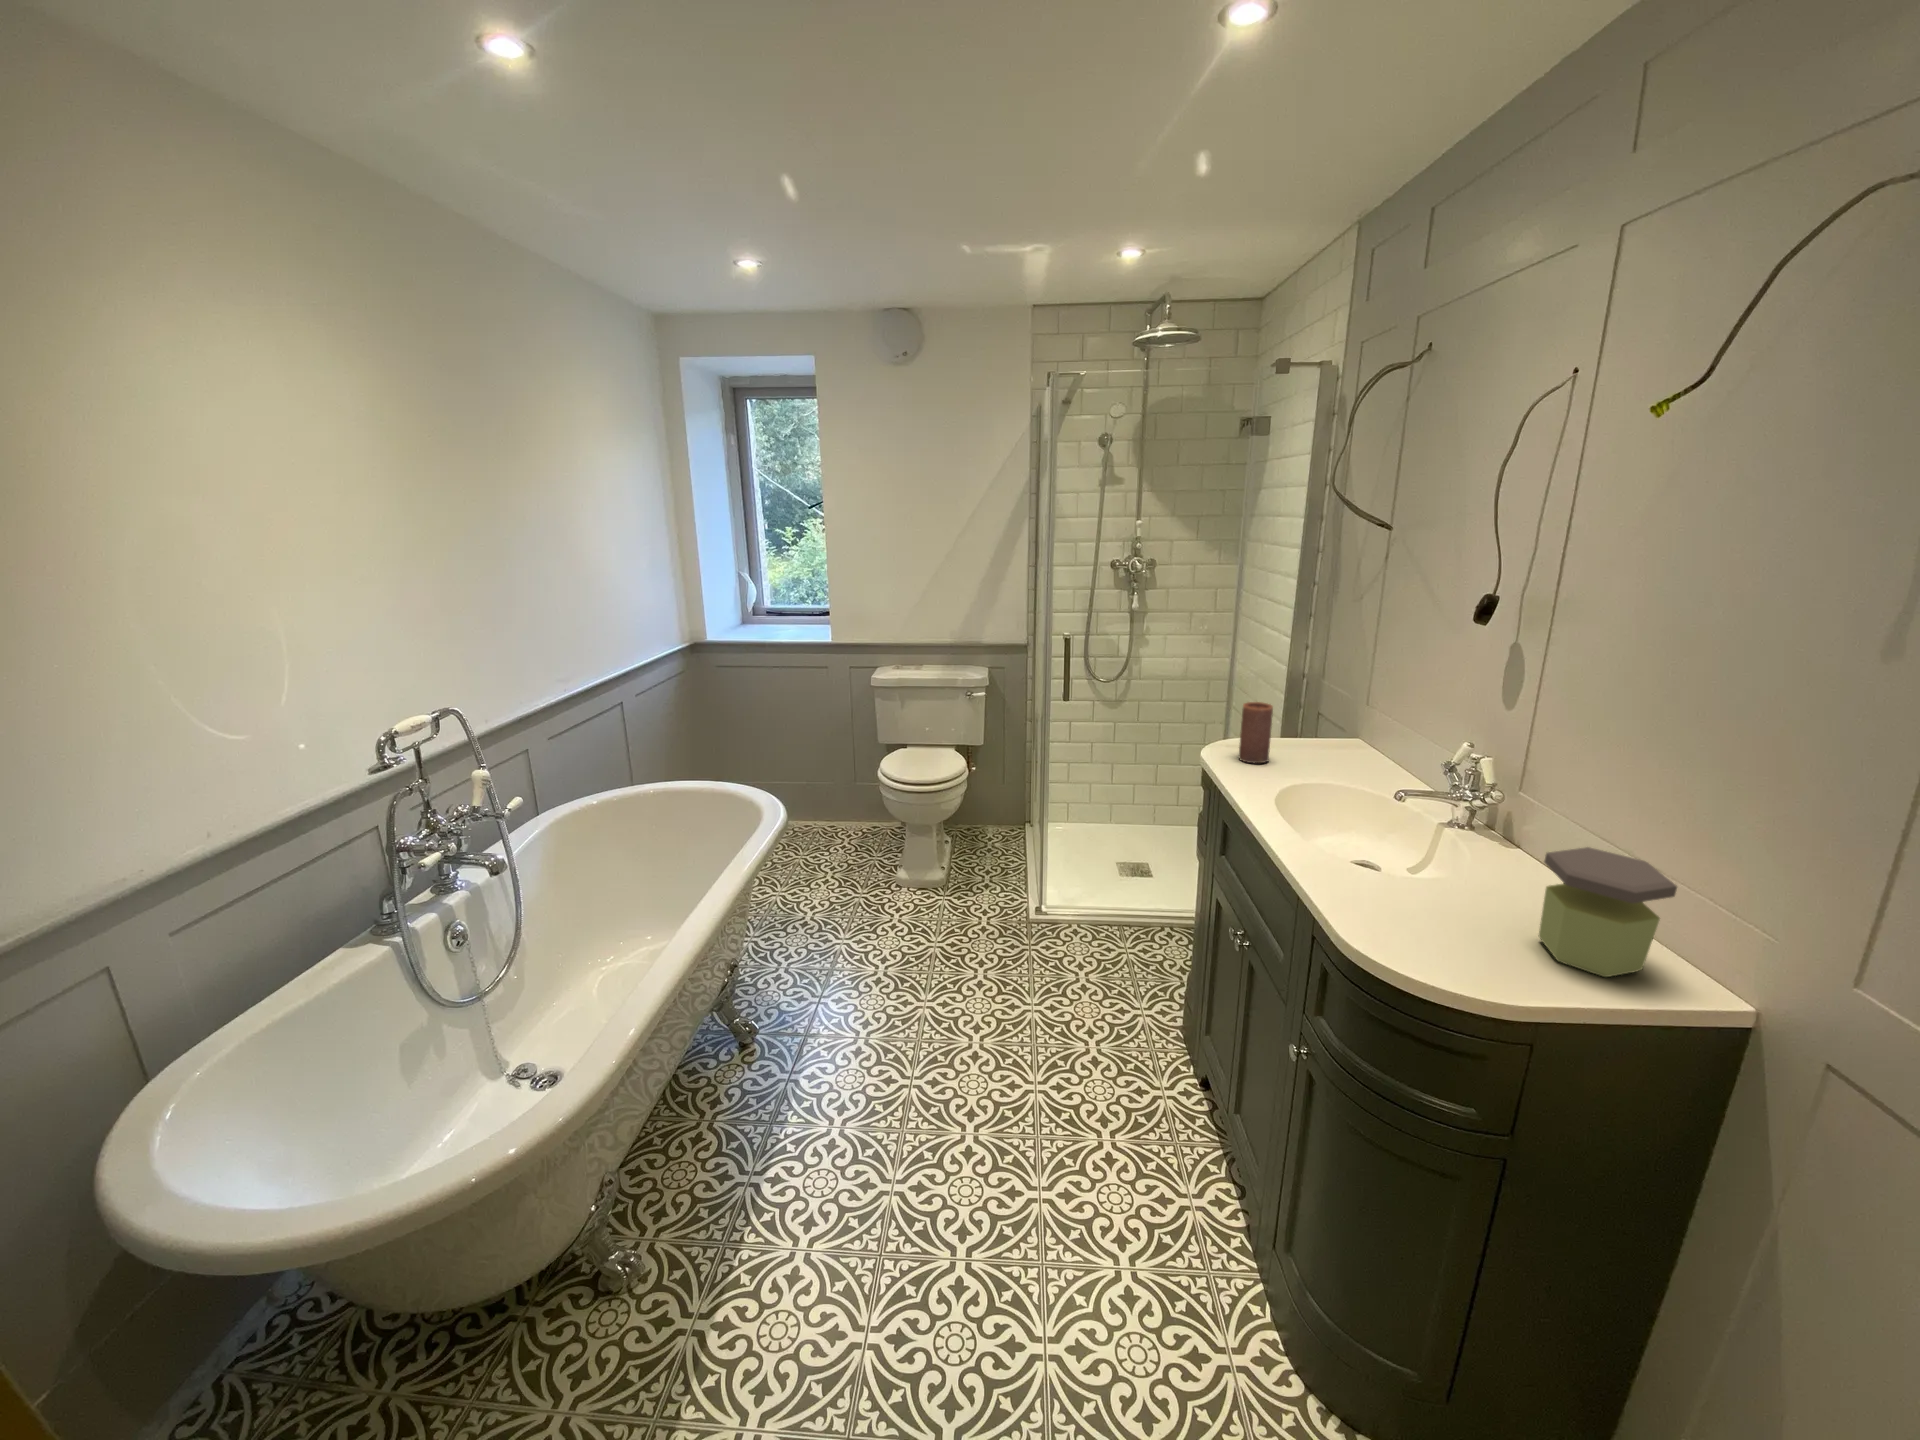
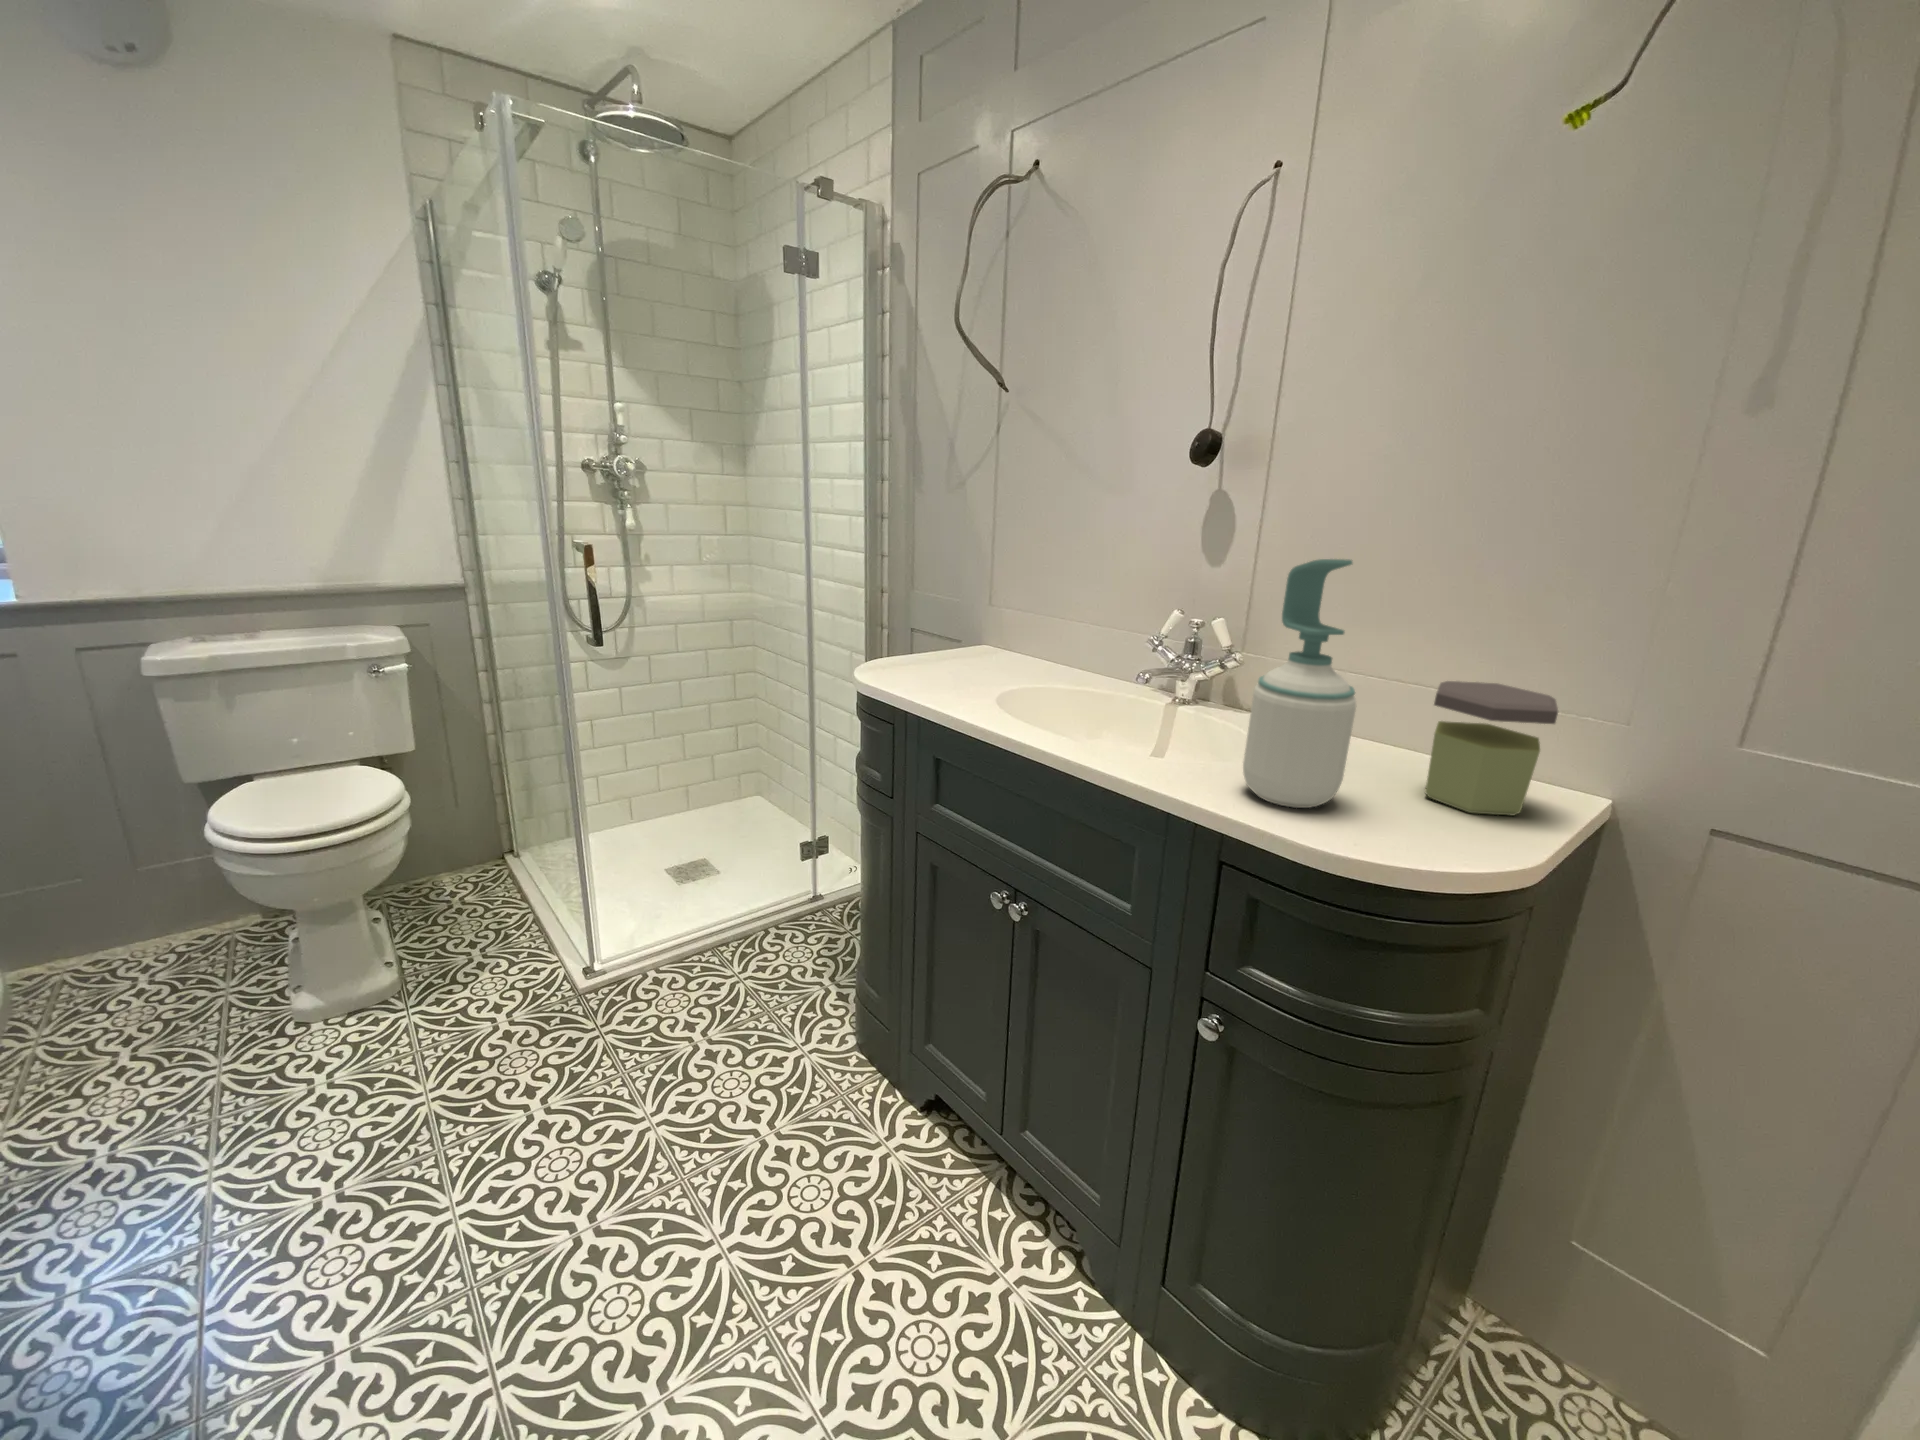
candle: present [1239,702,1273,763] -> none [909,603,947,683]
soap bottle: none [1362,727,1455,914] -> present [1243,559,1356,808]

